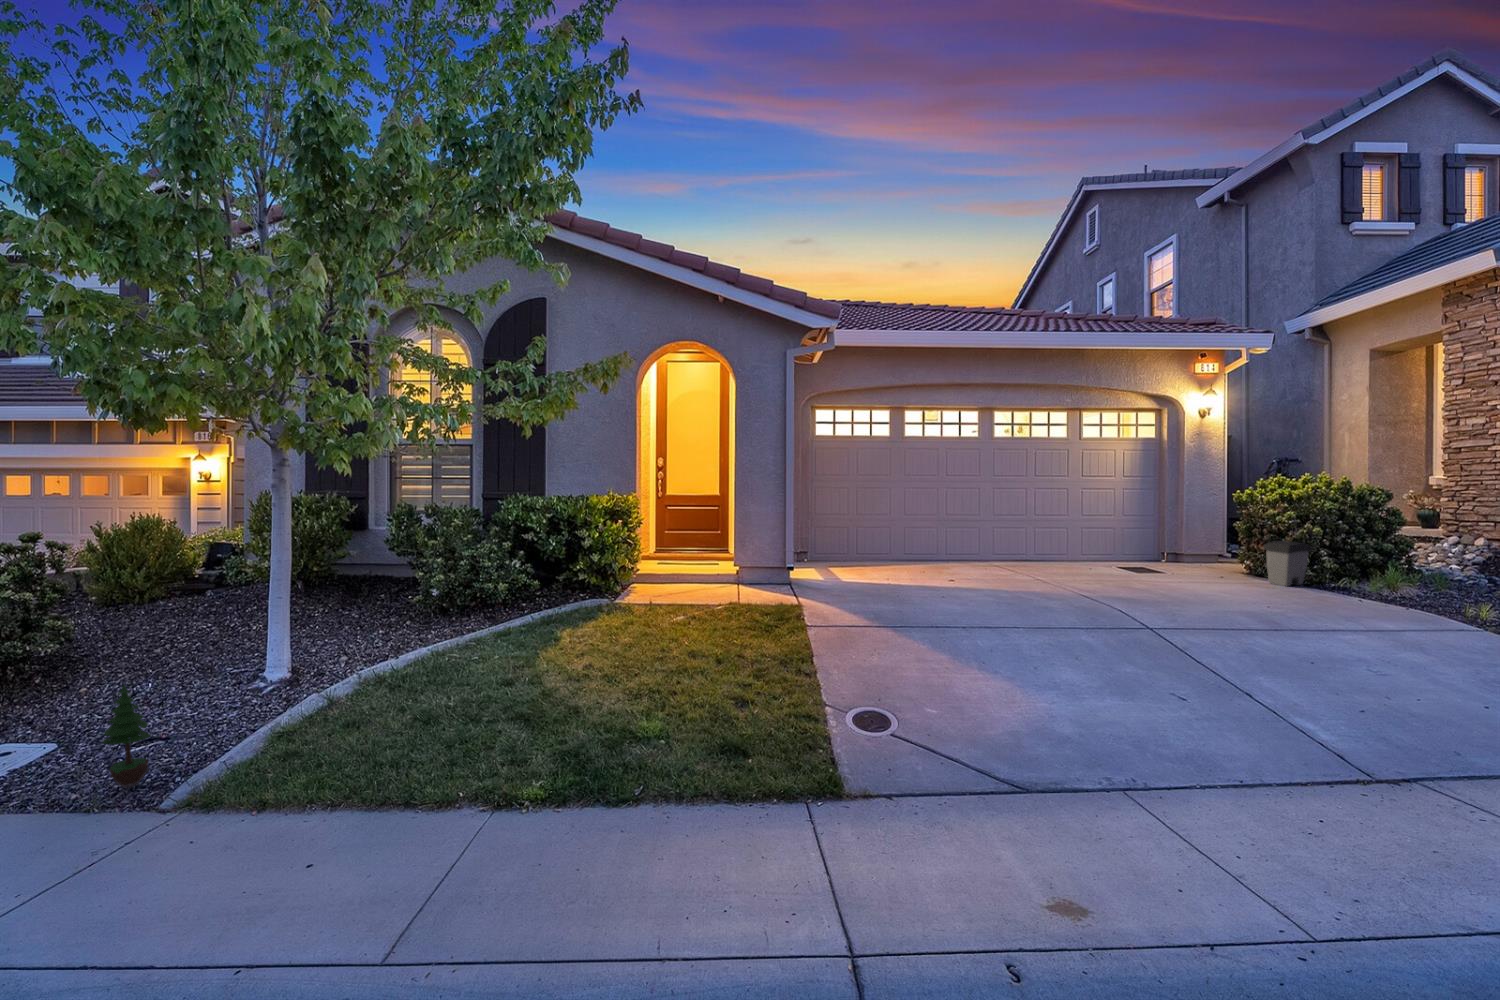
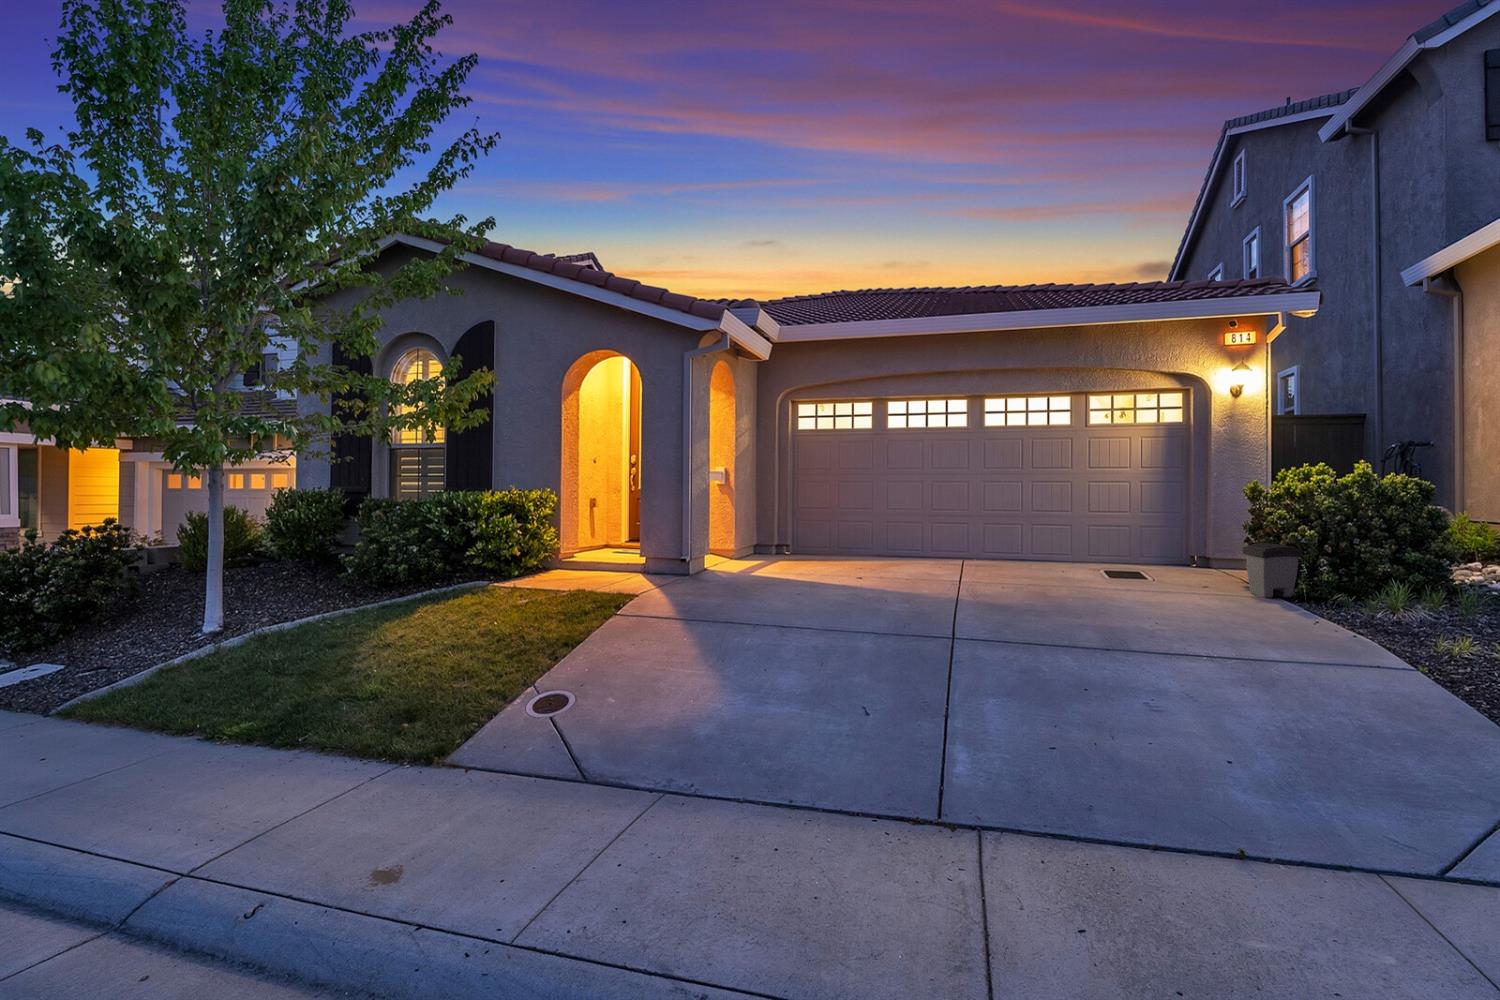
potted tree: present [102,685,150,789] -> none [24,616,60,690]

